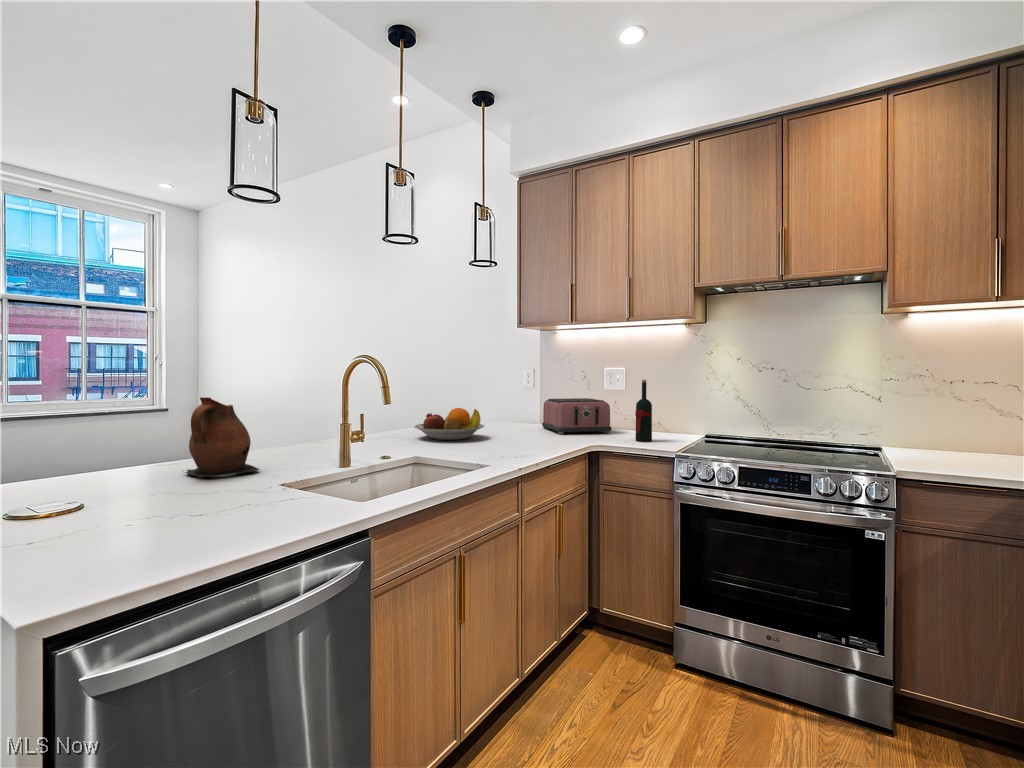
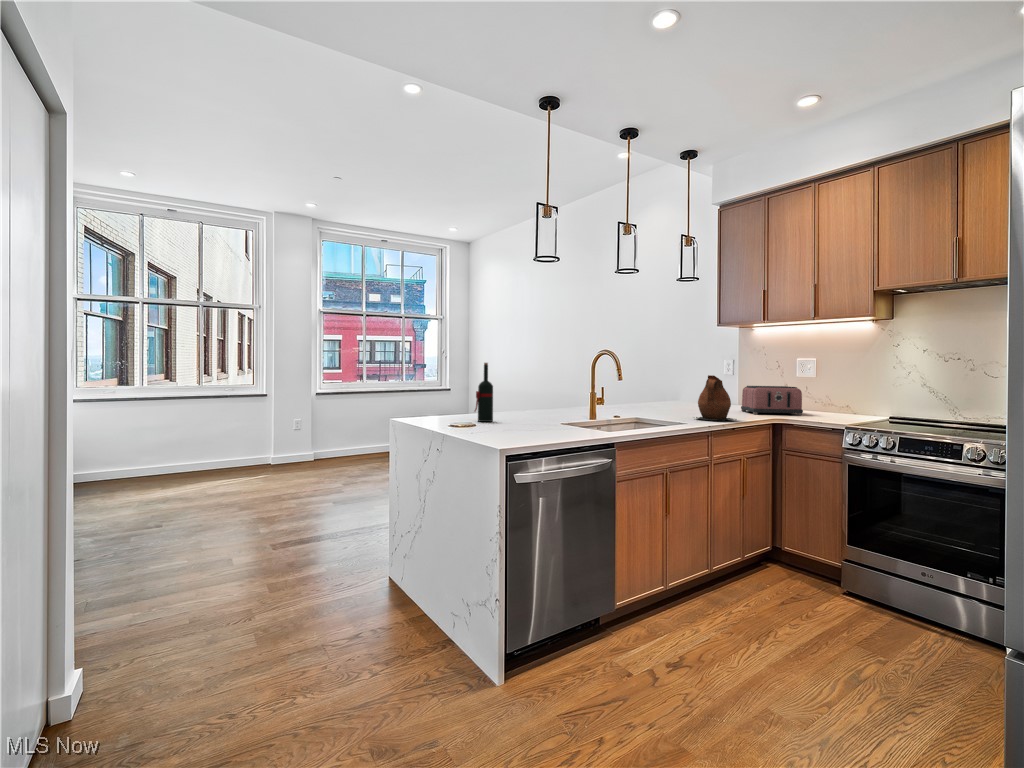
wine bottle: present [635,380,652,442] -> present [475,363,493,422]
ceramic pitcher: present [186,397,259,477] -> present [696,375,736,420]
fruit bowl: present [414,408,484,440] -> none [633,389,688,413]

